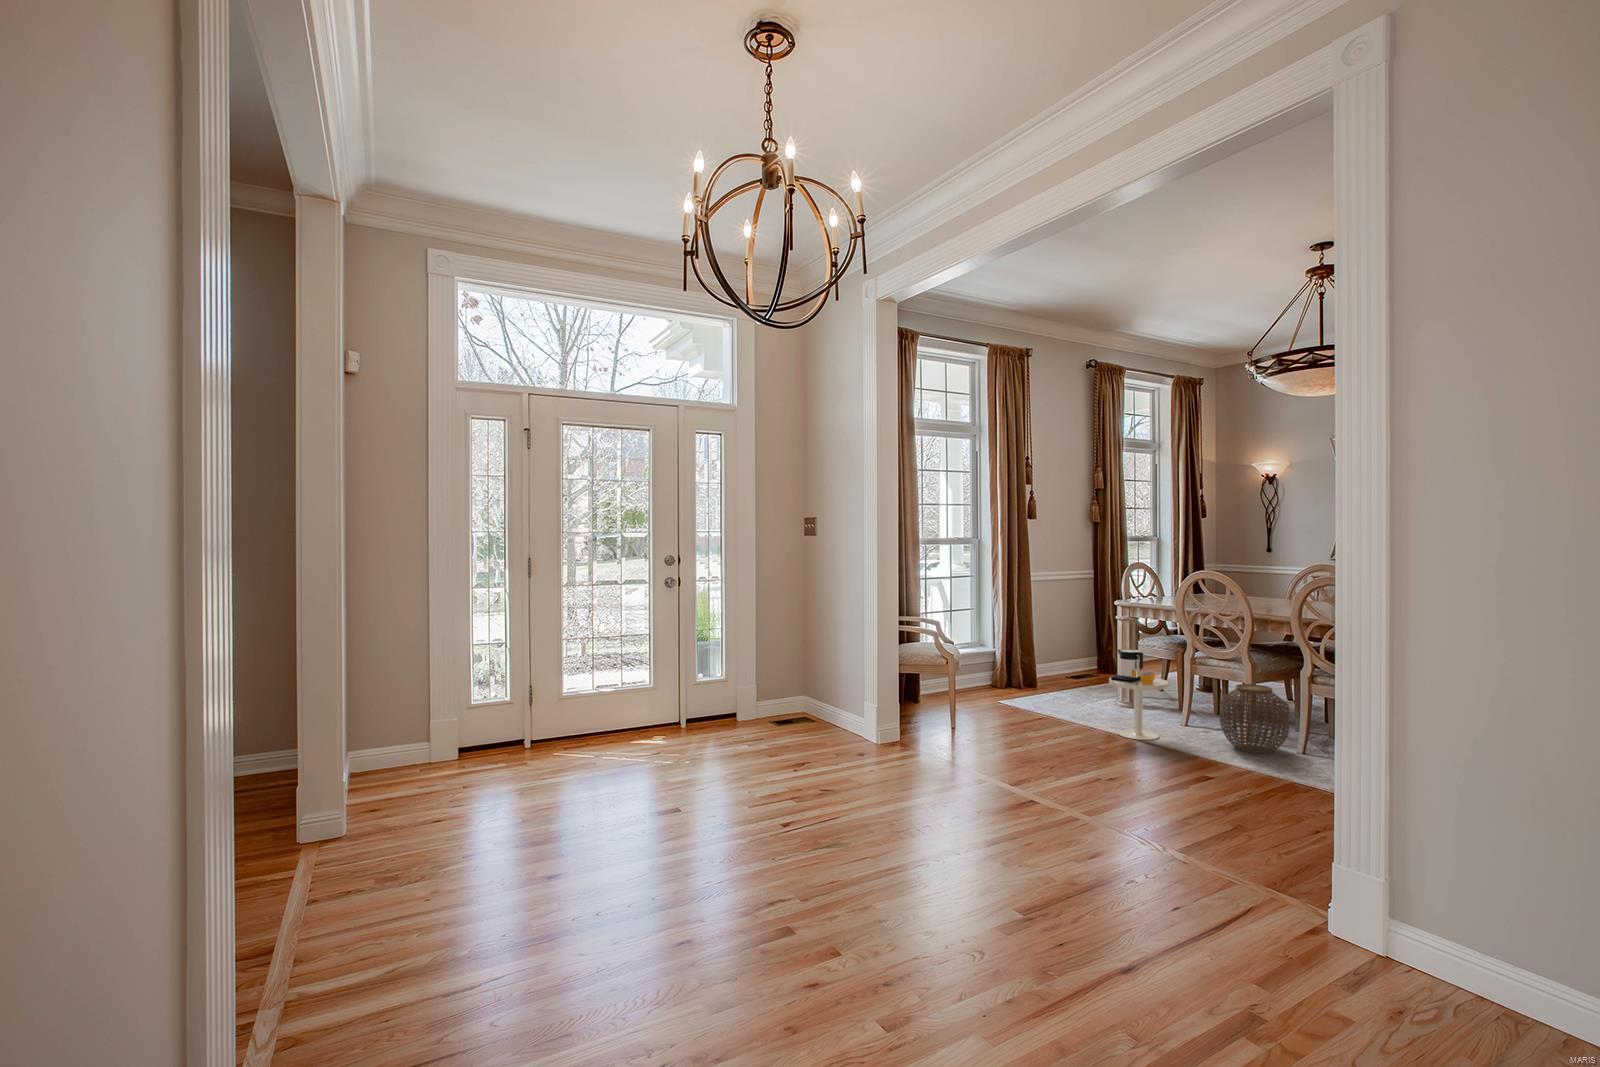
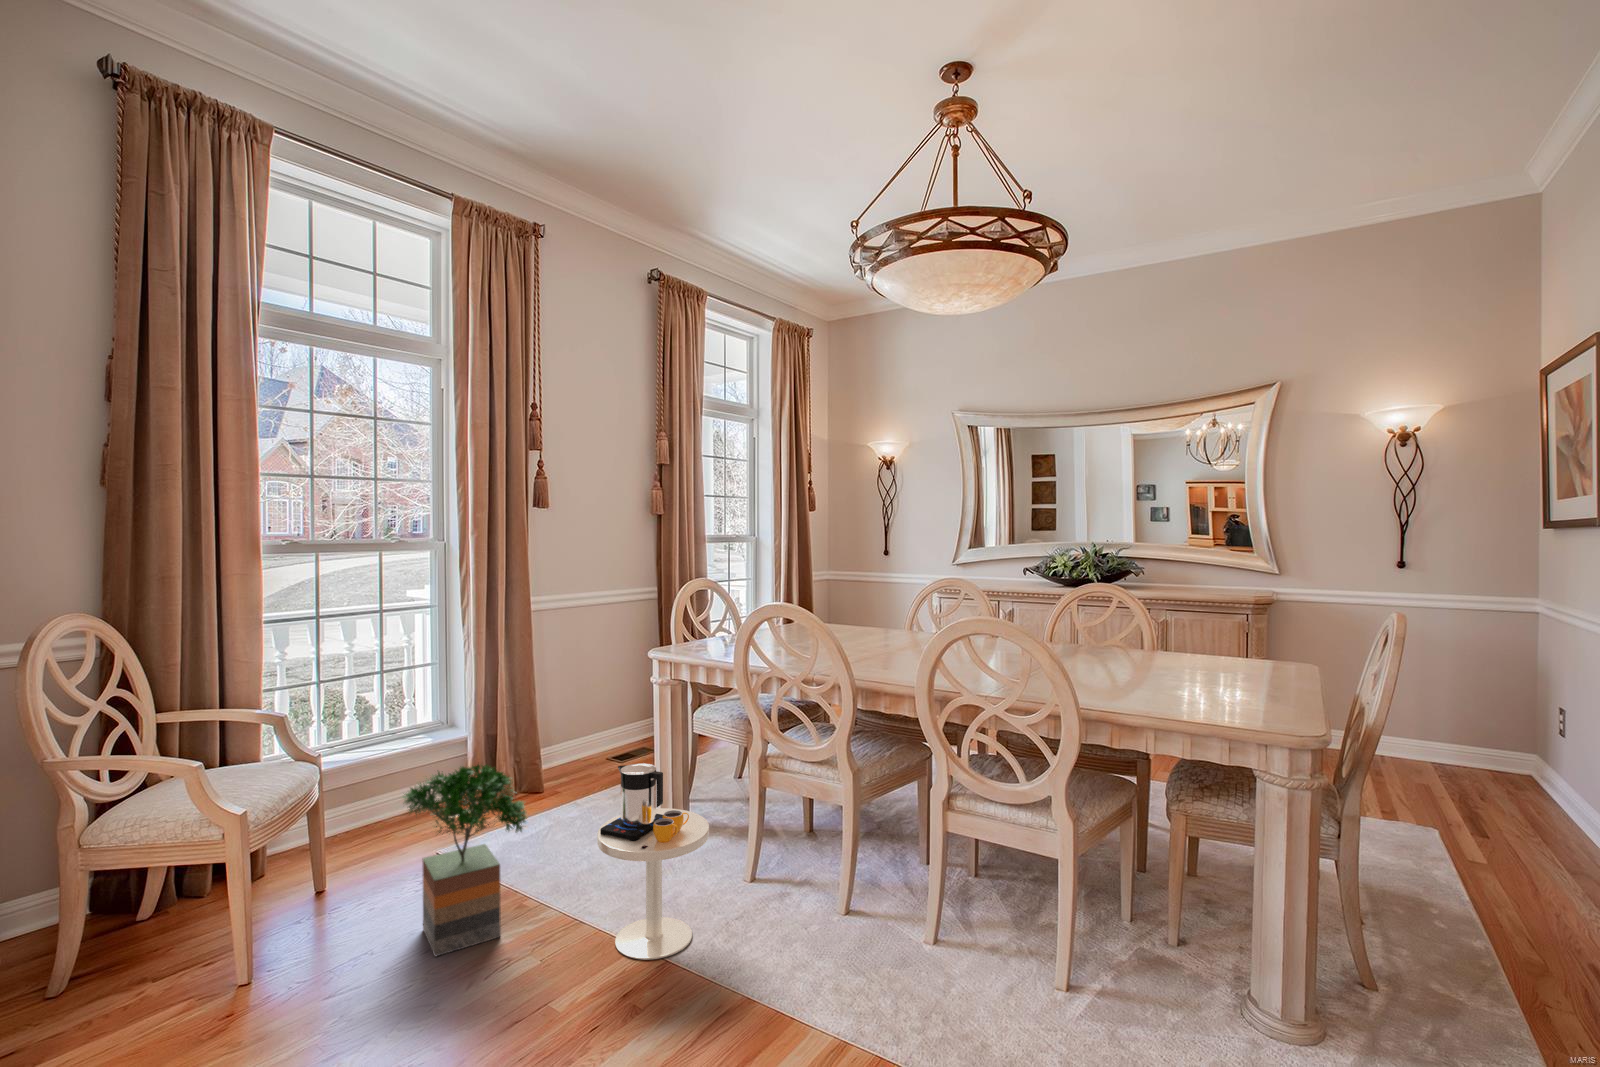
potted tree: none [1011,646,1072,728] -> present [403,764,527,956]
woven basket: present [1220,684,1290,754] -> none [798,820,915,969]

